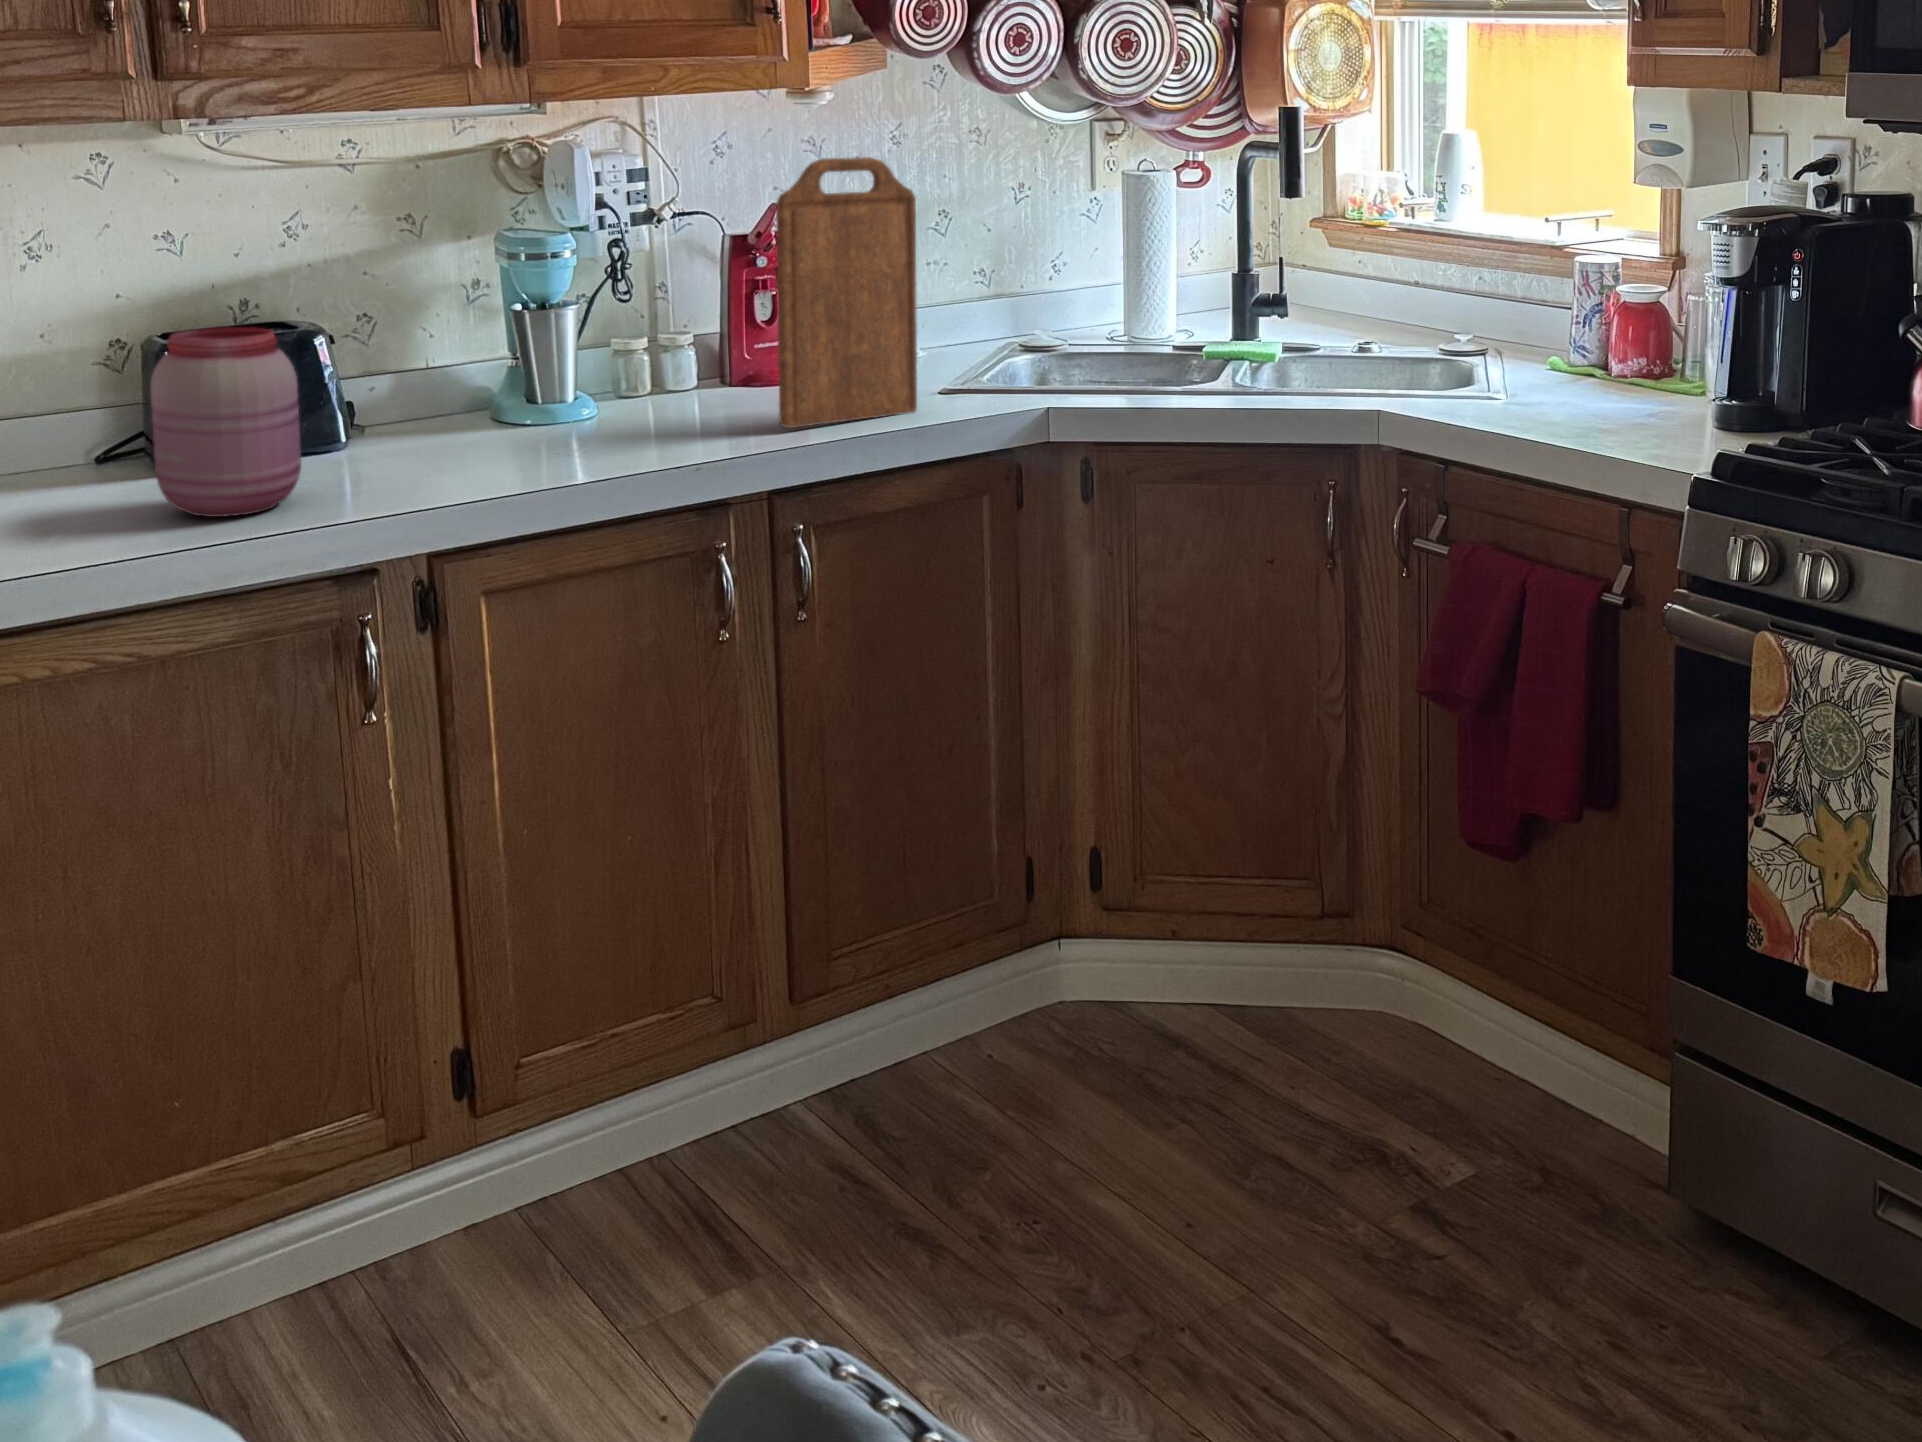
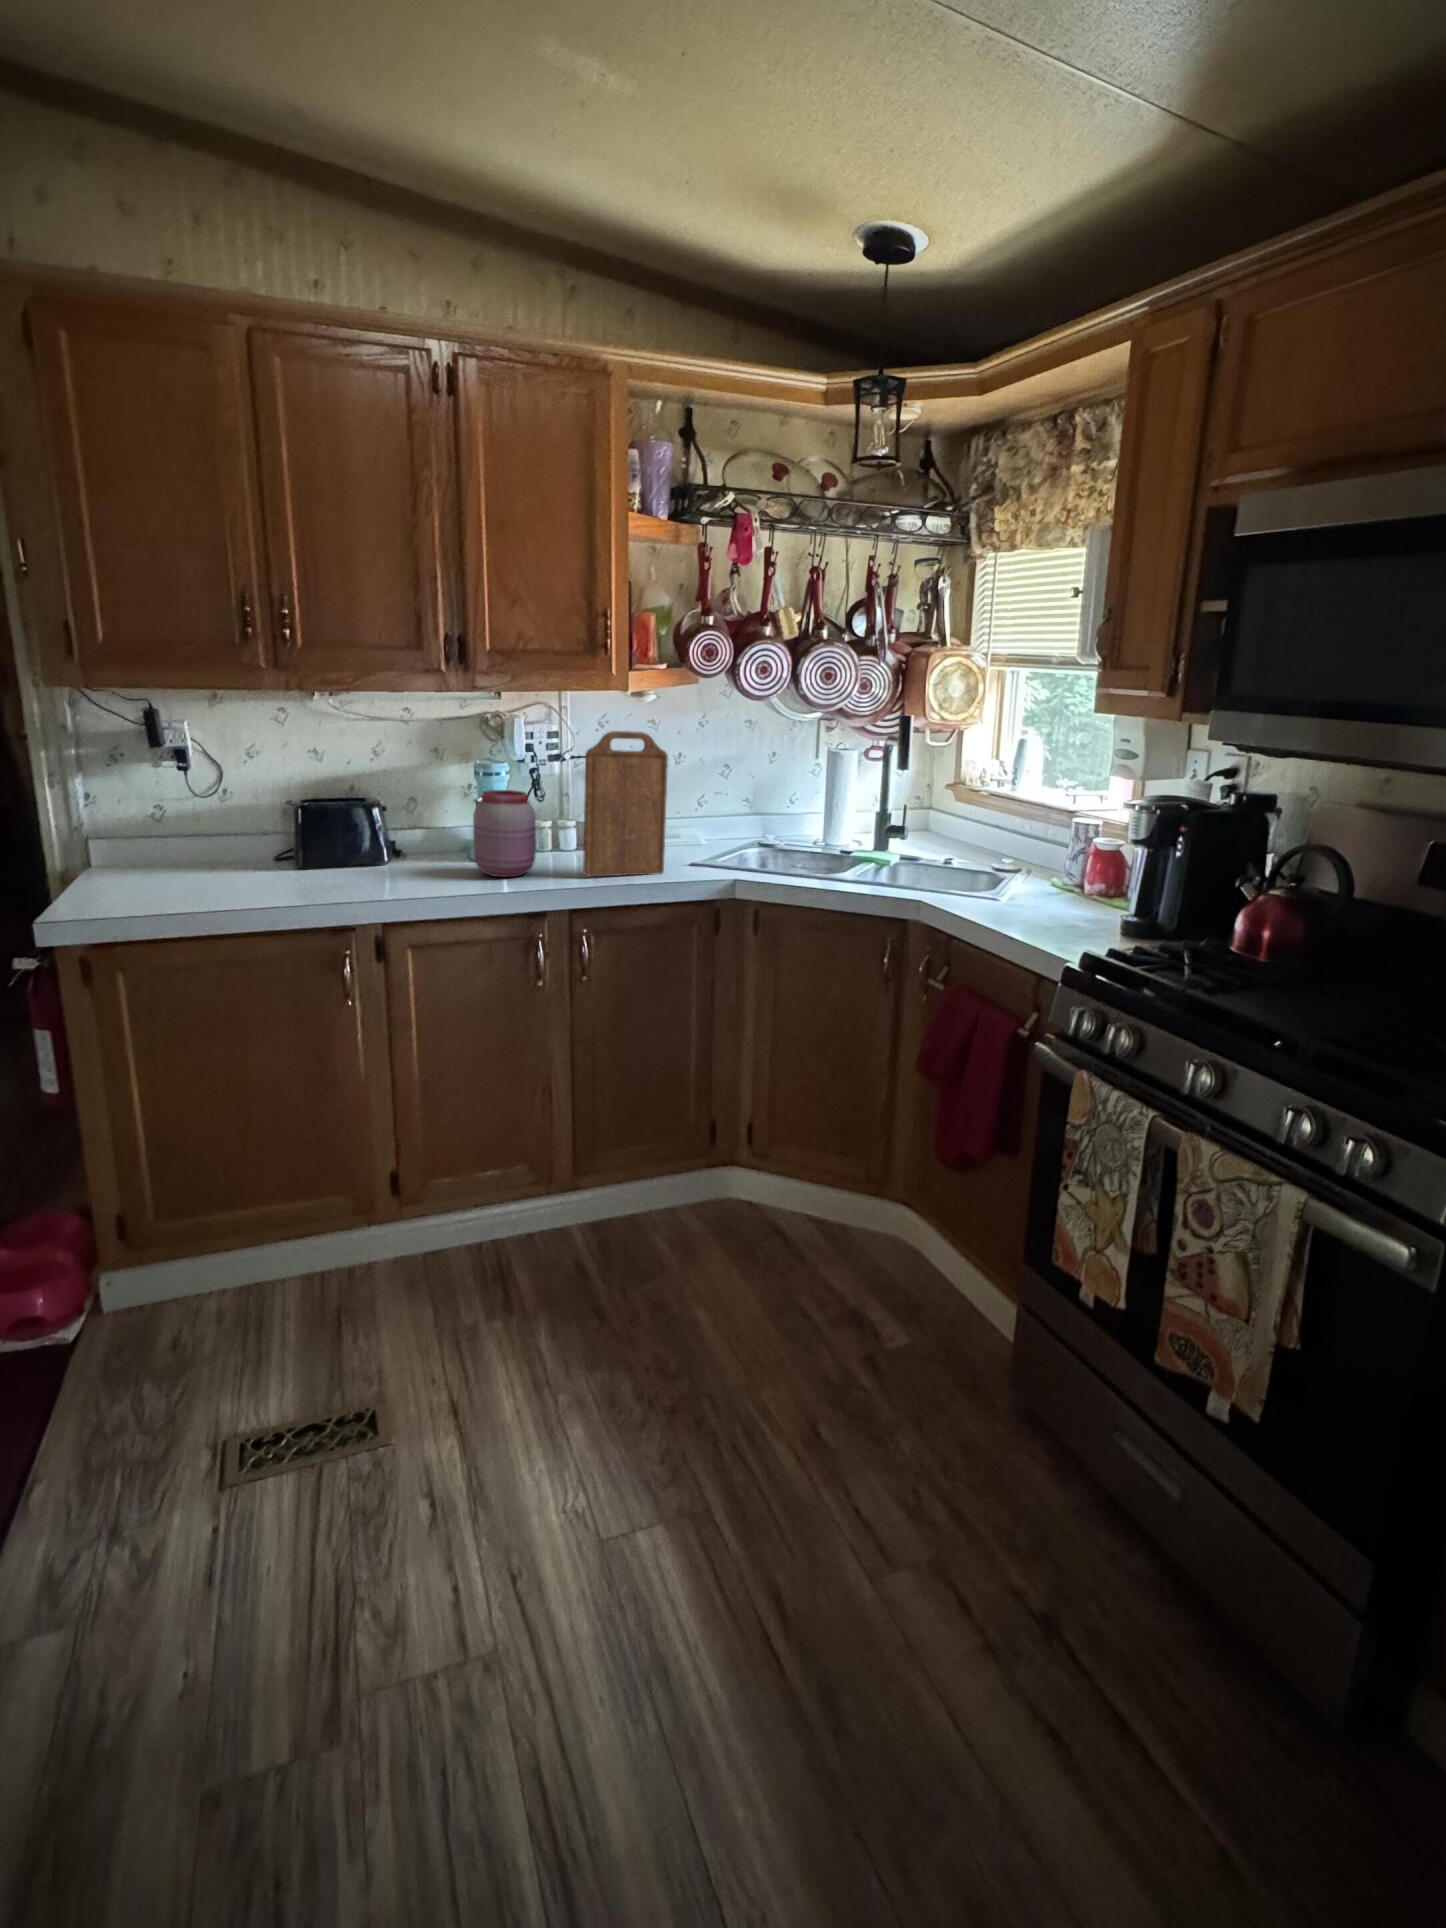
jar: present [151,327,301,517] -> present [473,790,536,877]

